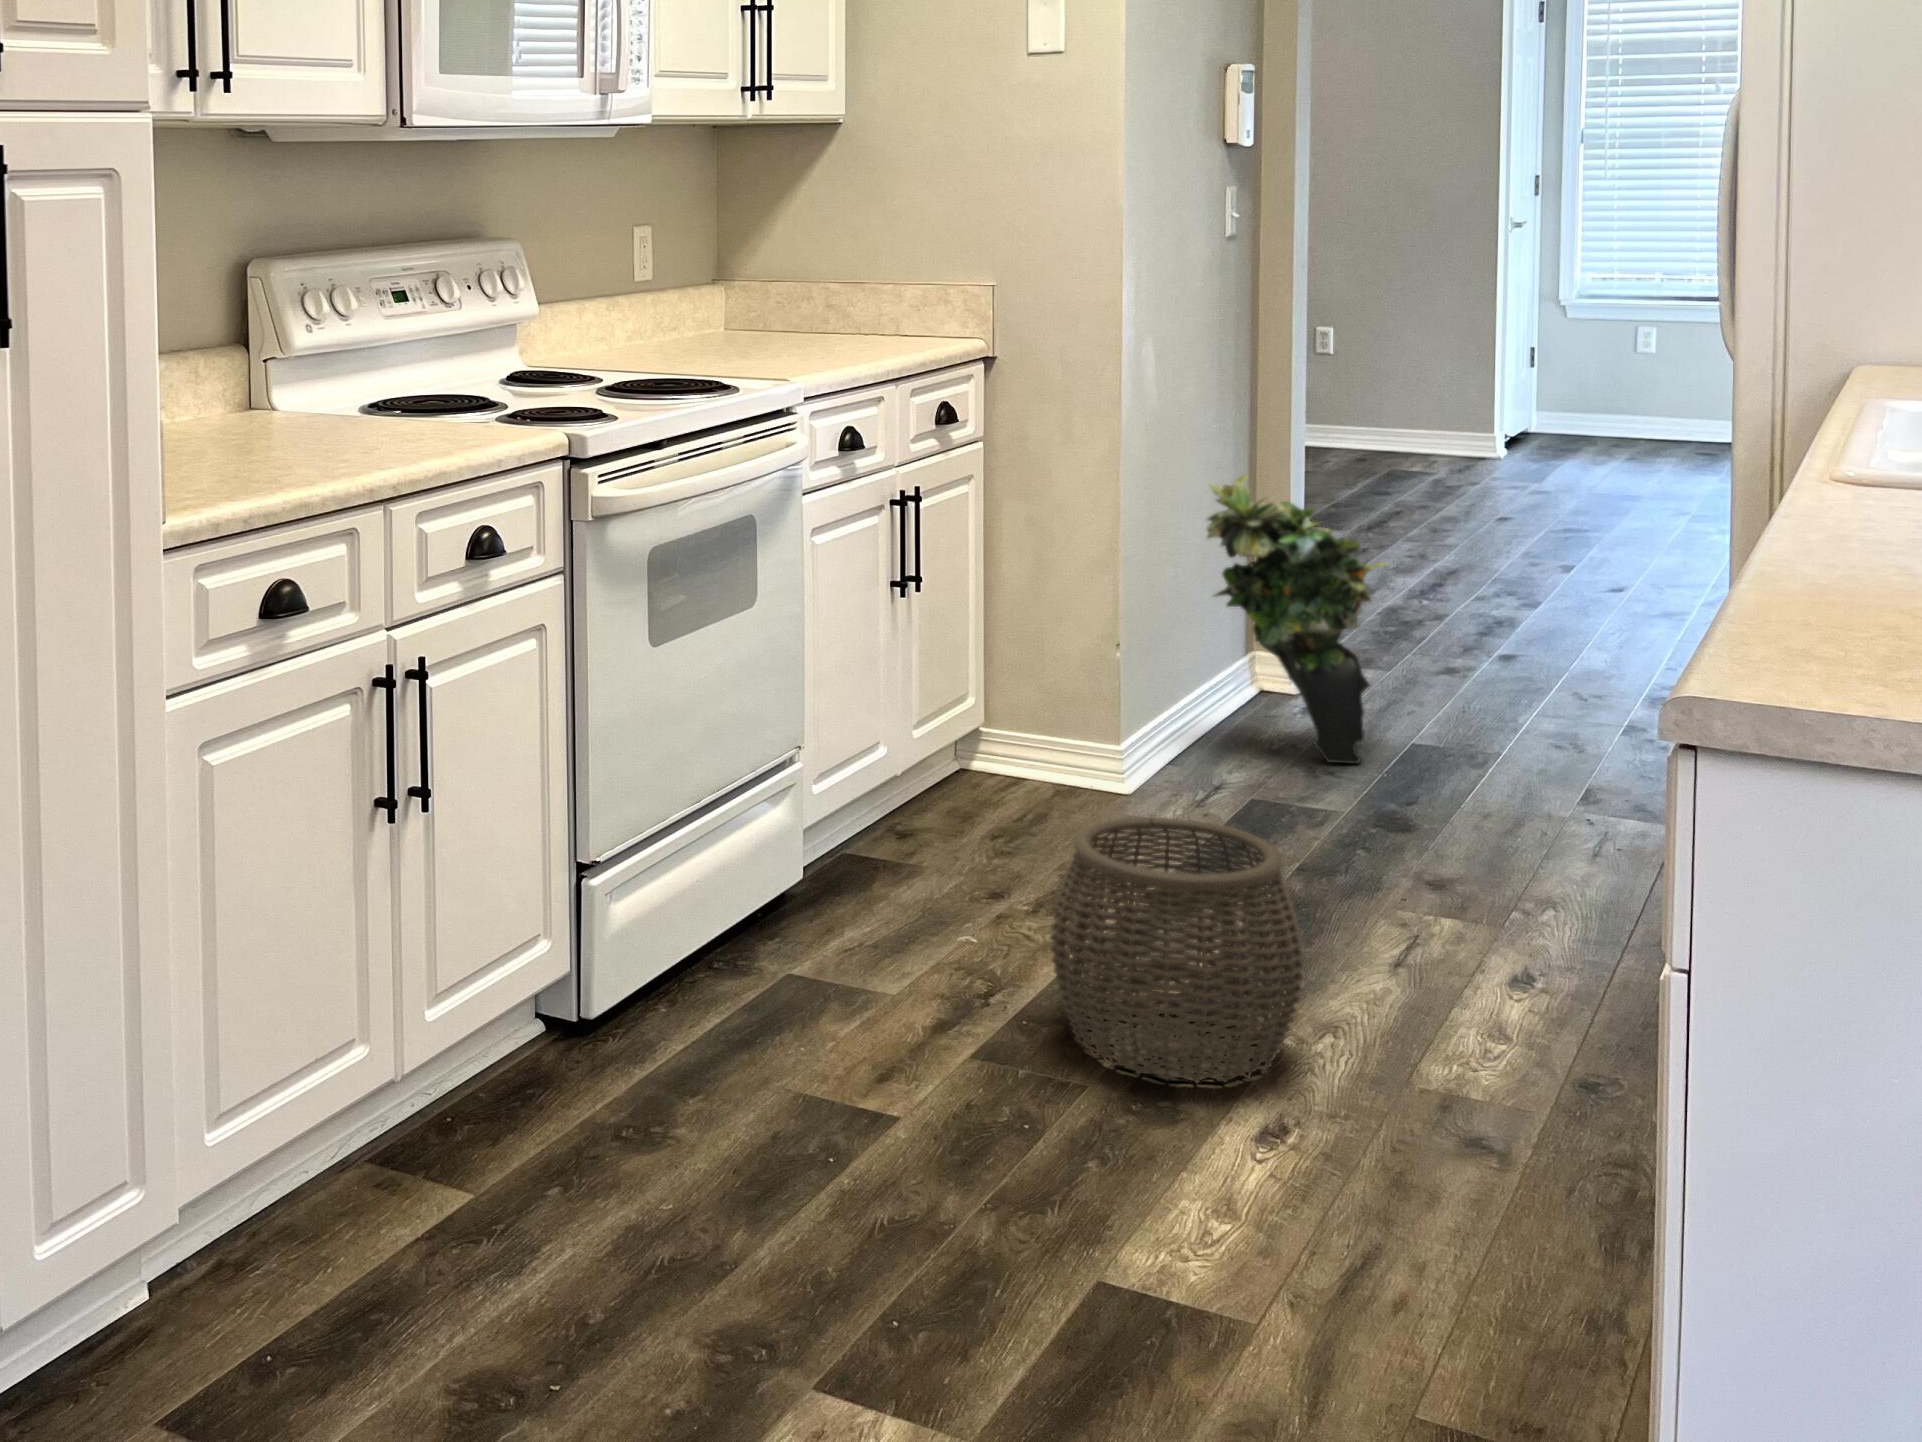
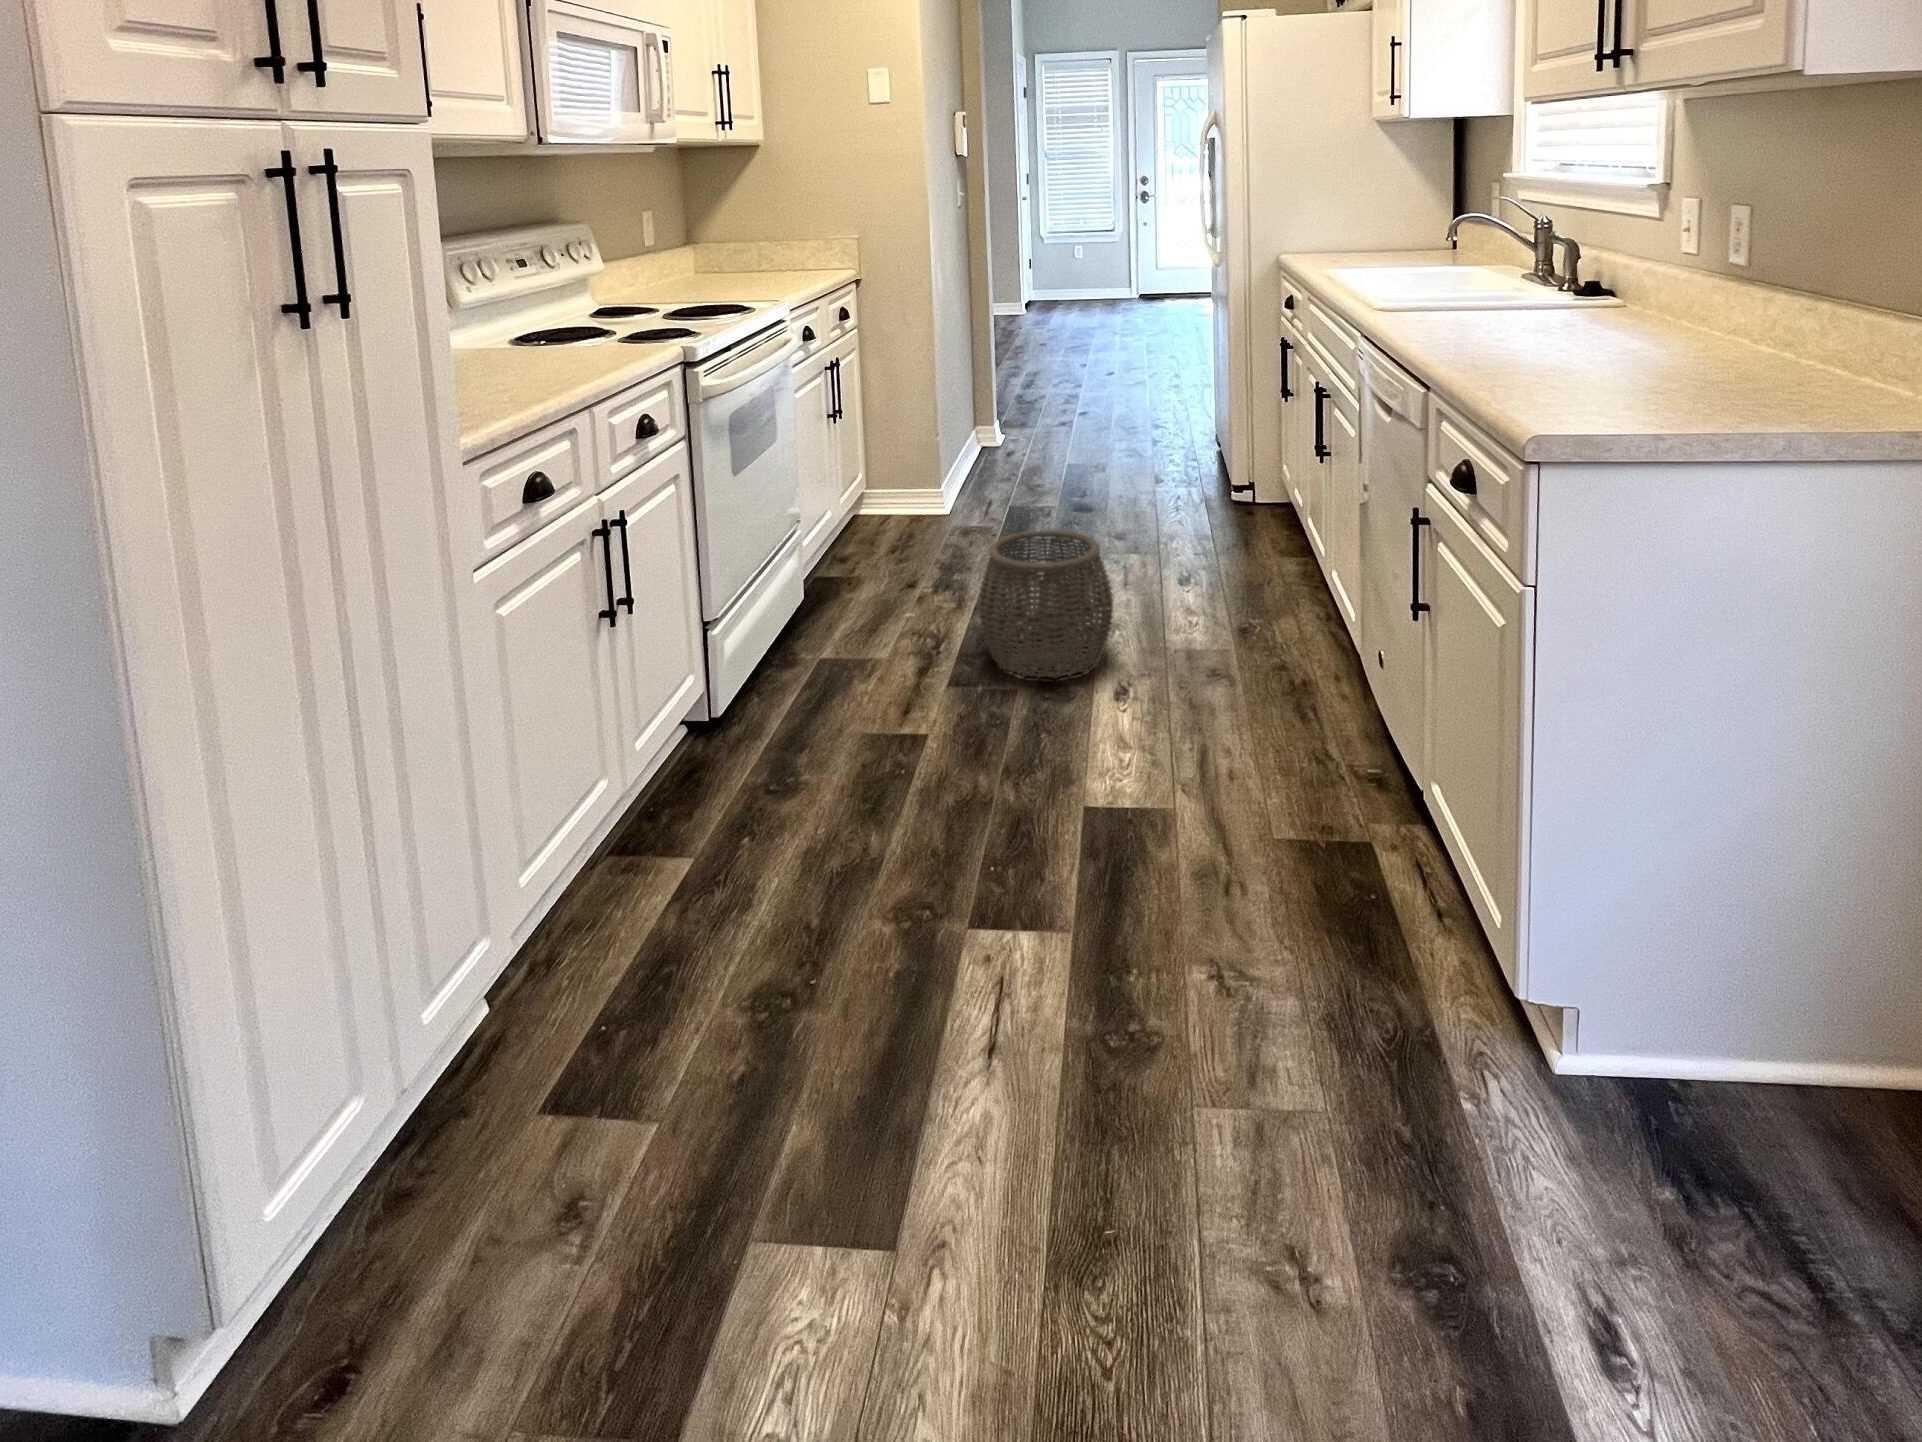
potted plant: present [1206,474,1387,764] -> none [969,335,1063,485]

